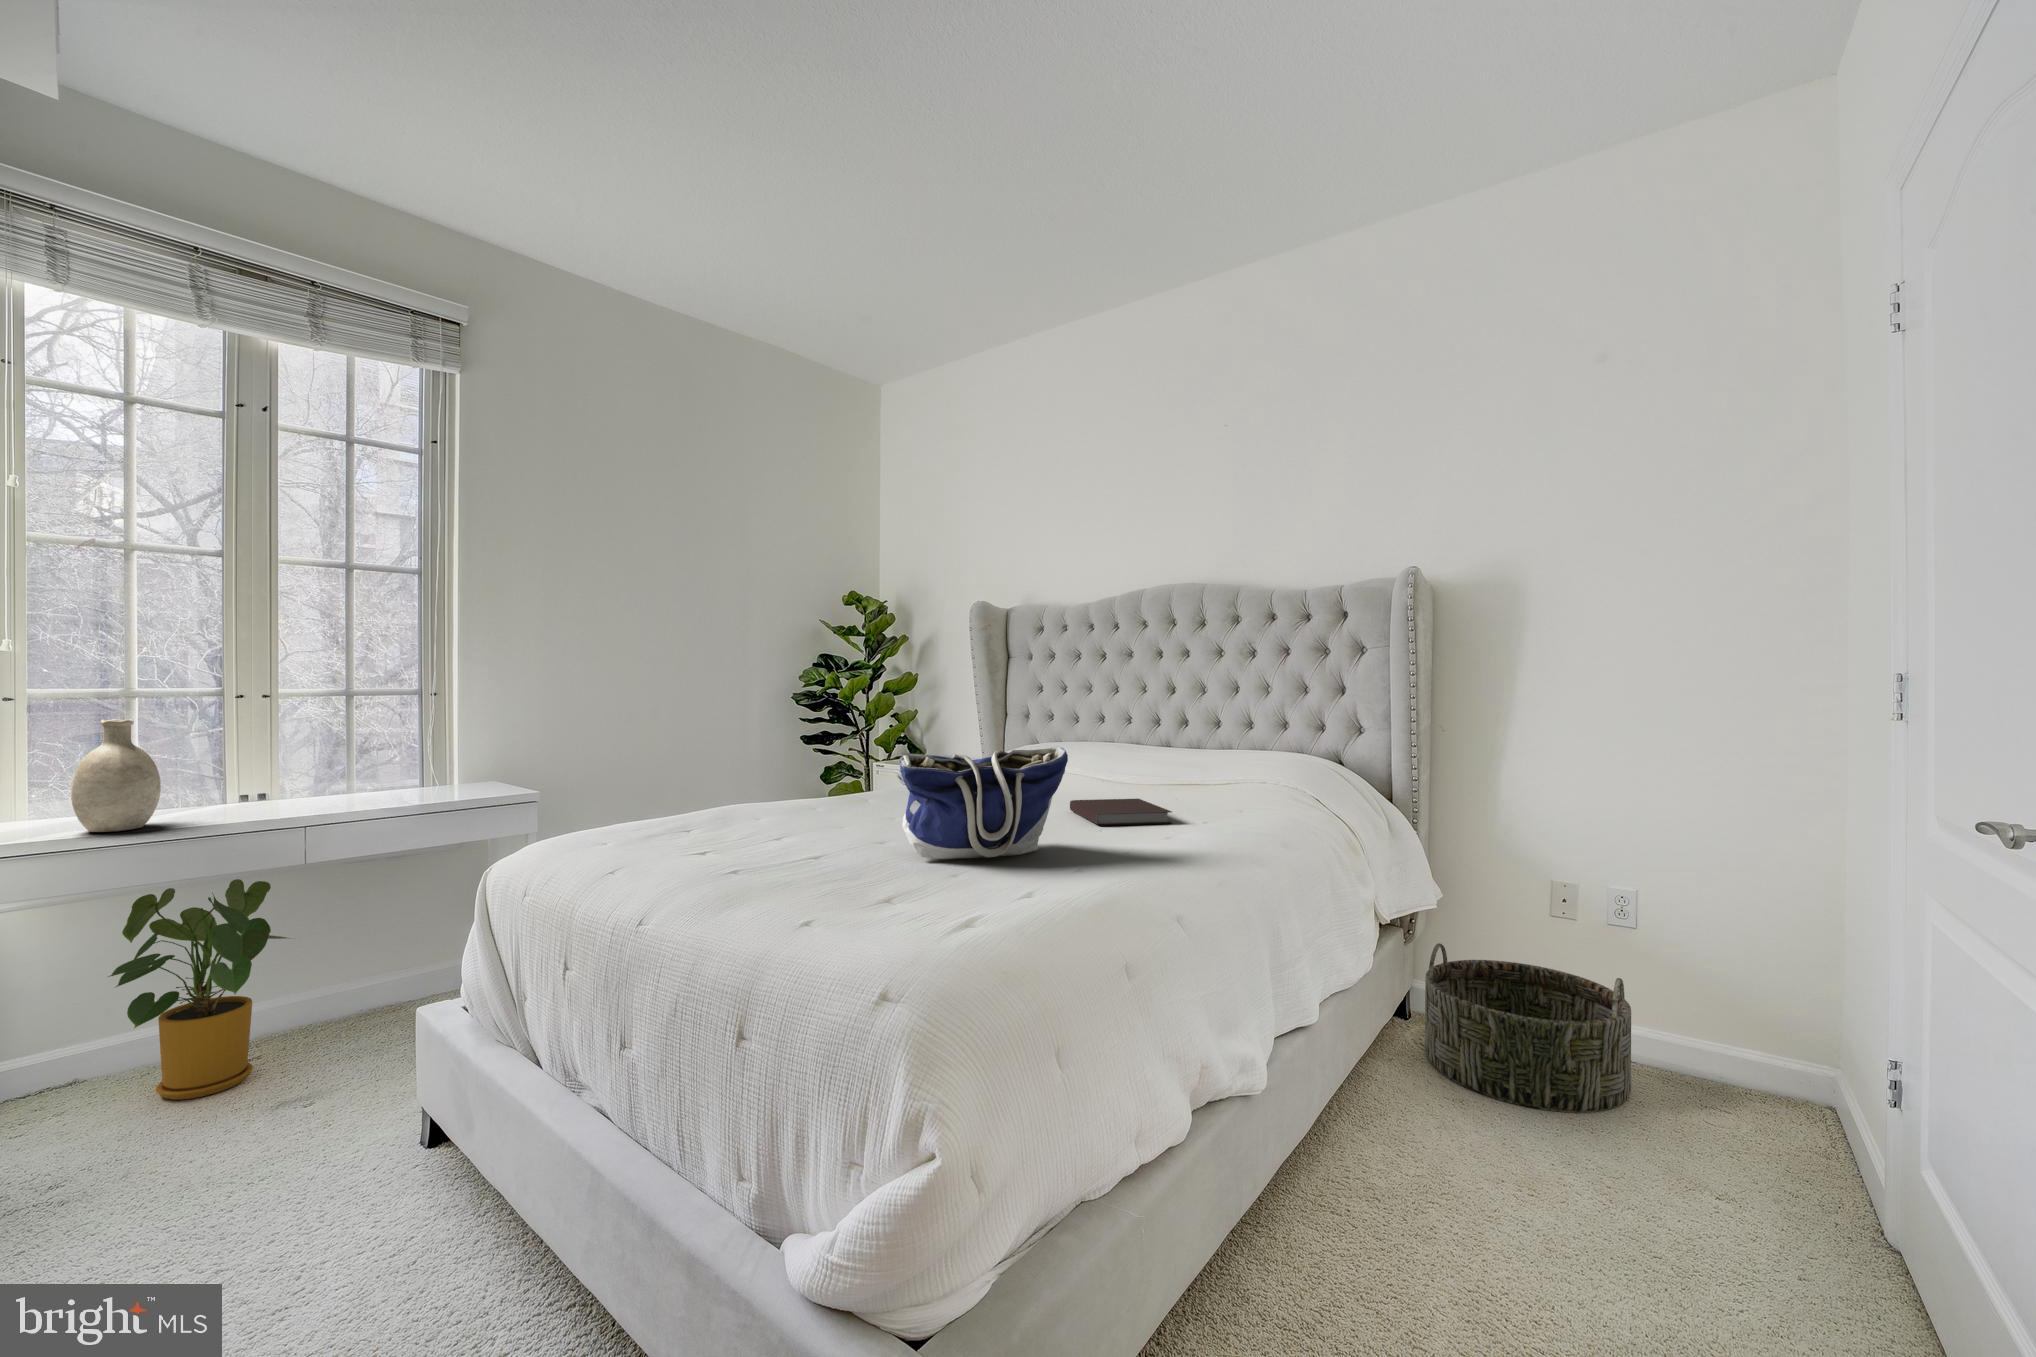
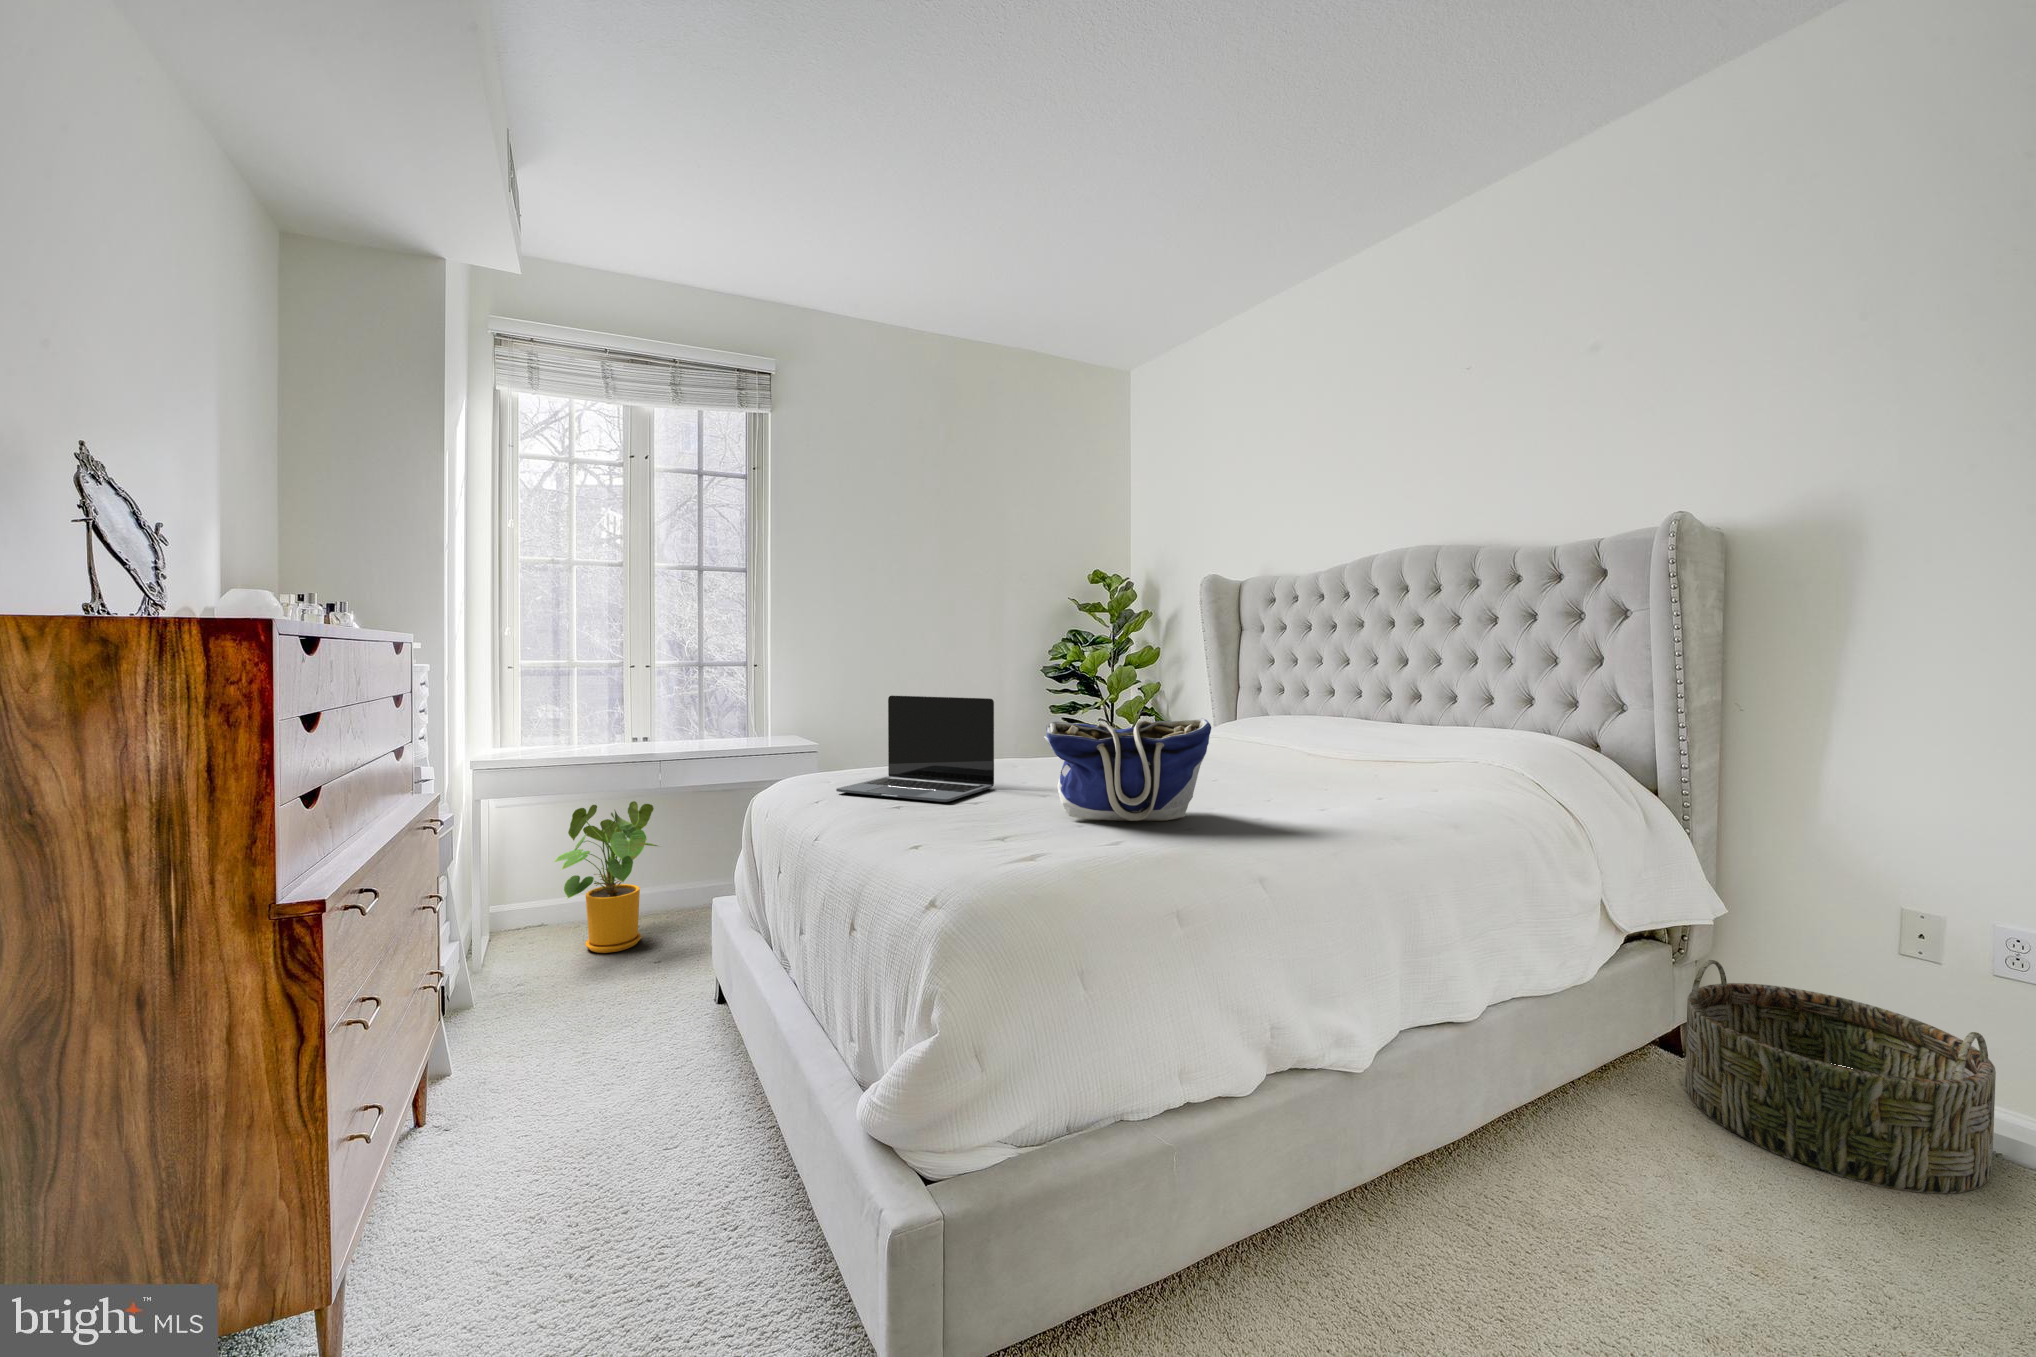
decorative vase: present [71,719,161,832] -> none [535,685,584,763]
laptop: none [609,728,804,850] -> present [836,695,994,802]
notebook: present [1070,799,1172,826] -> none [1255,772,1353,800]

